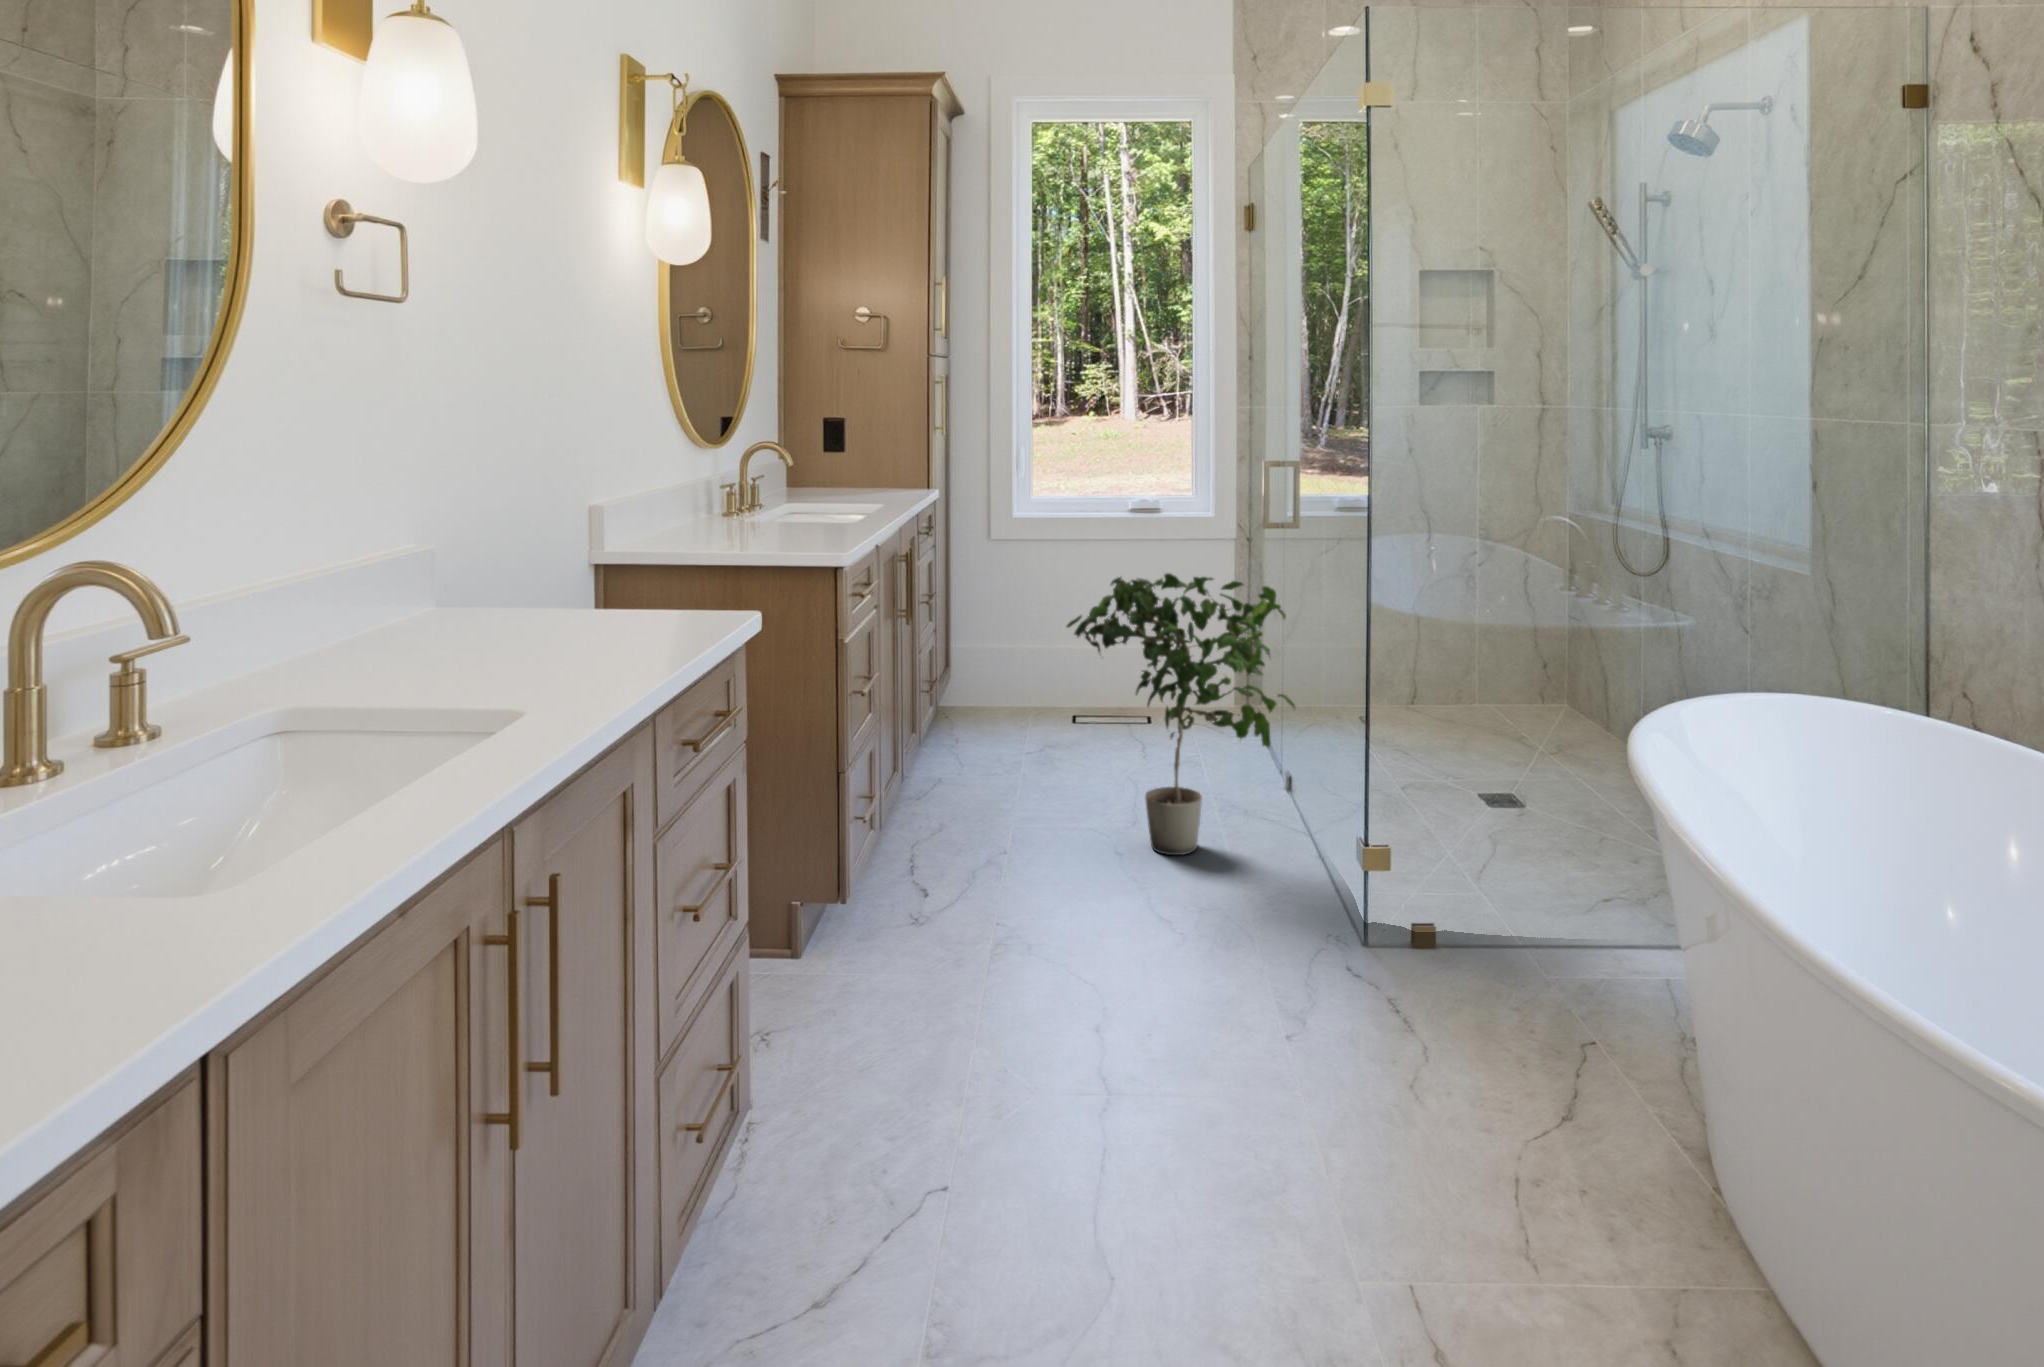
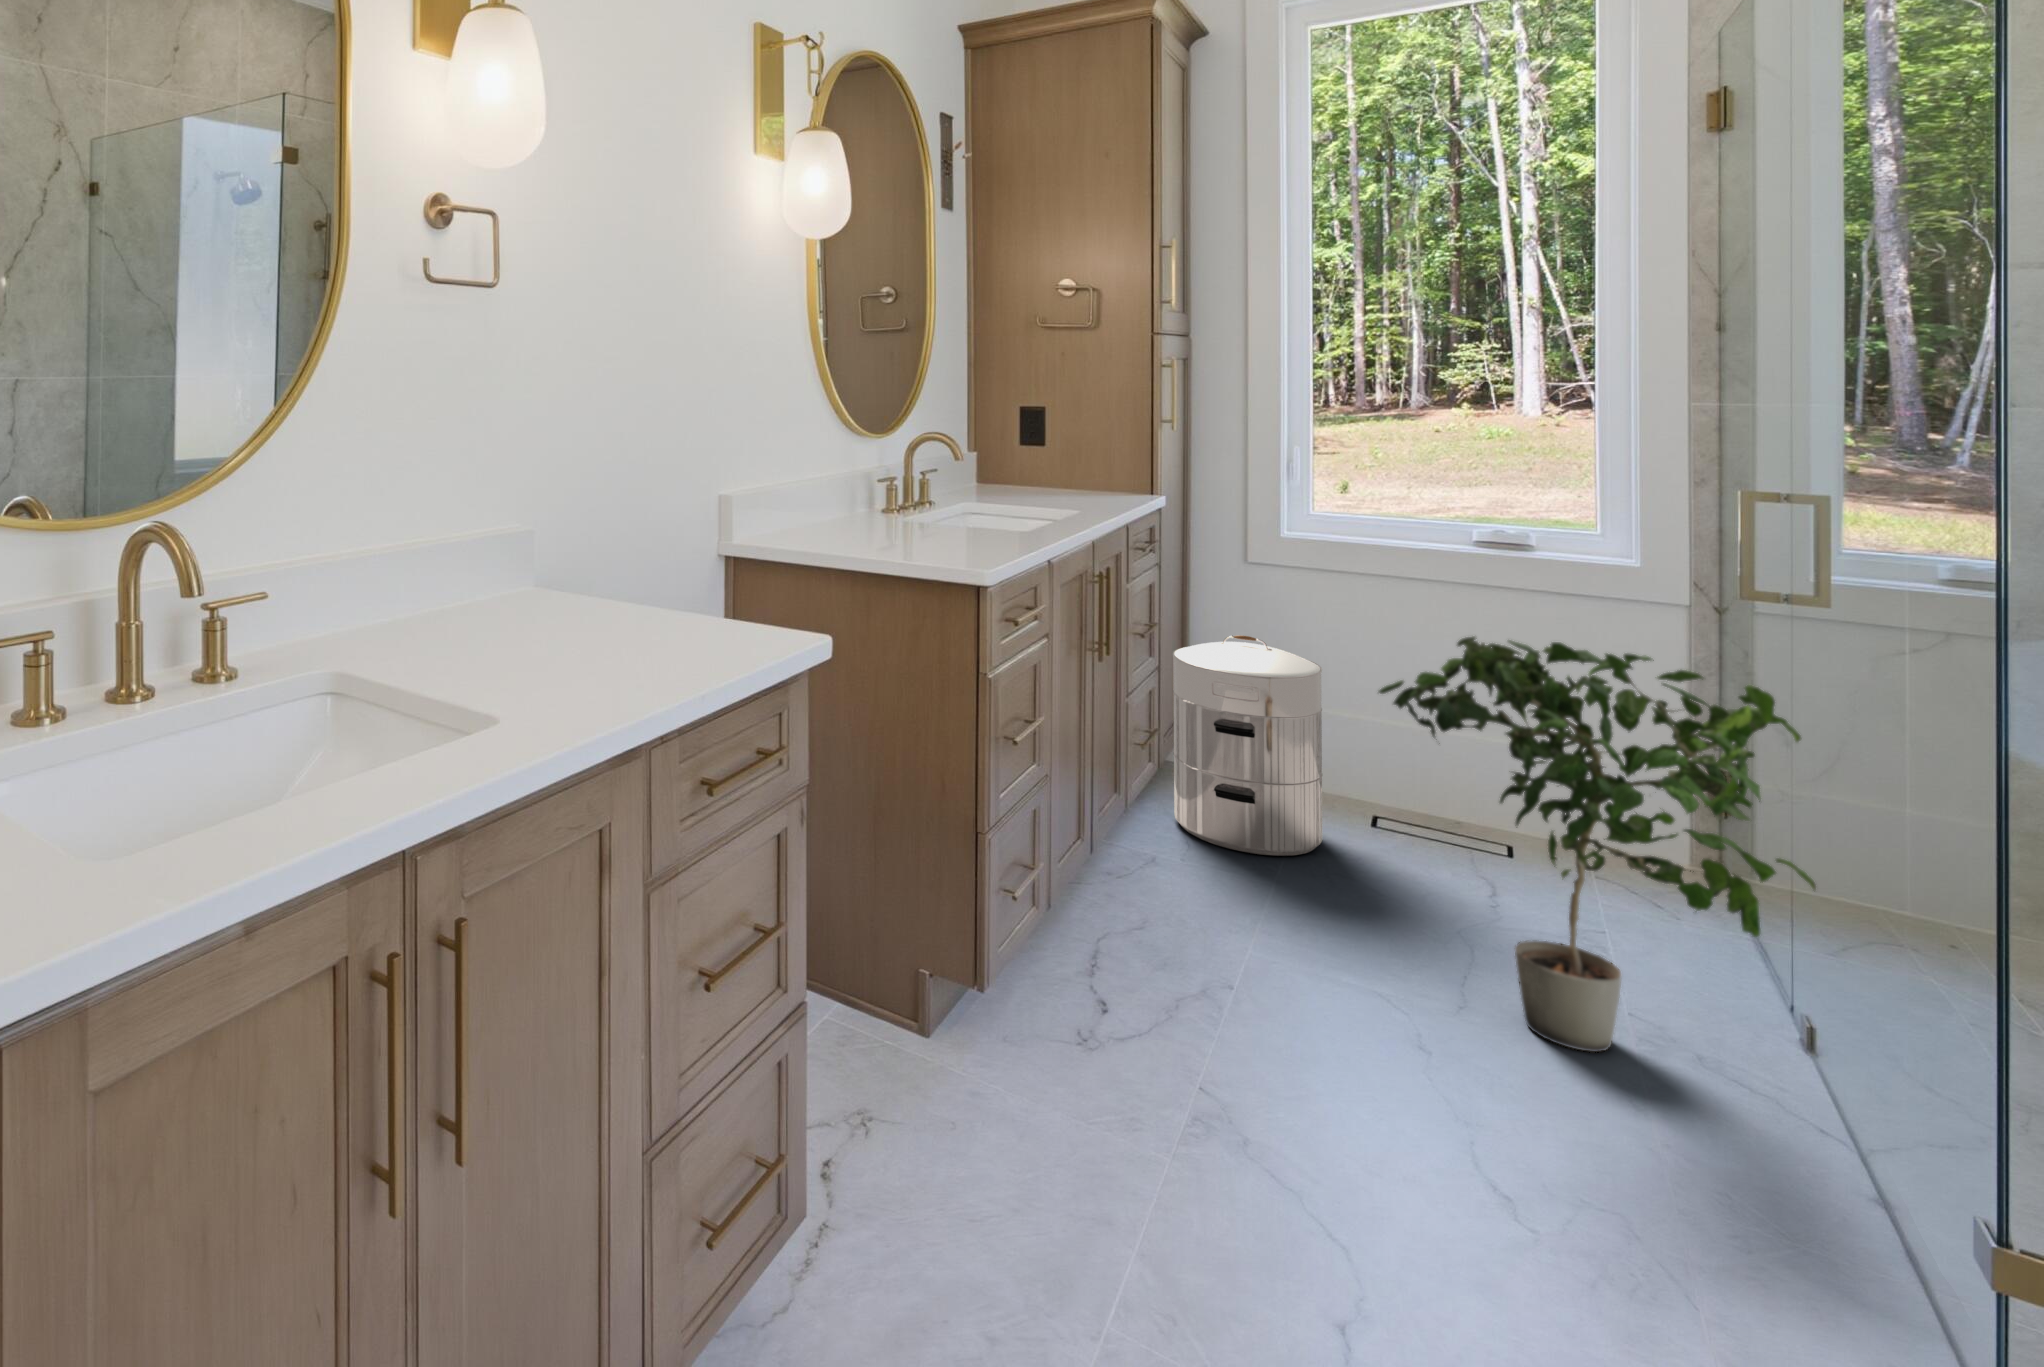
waste bin: none [903,605,1010,783] -> present [1173,635,1323,856]

